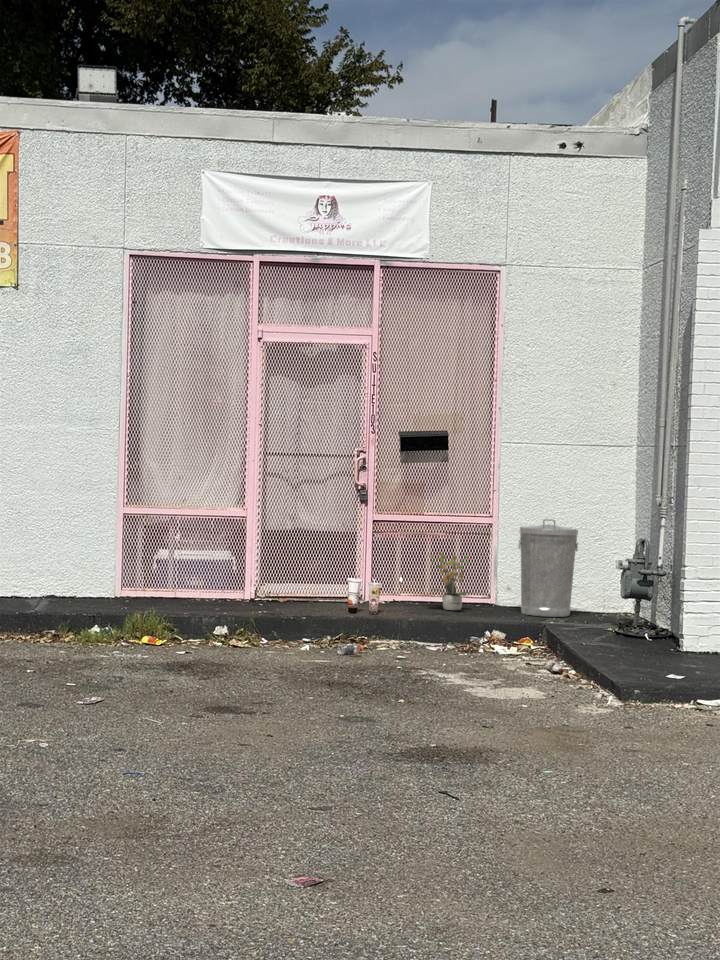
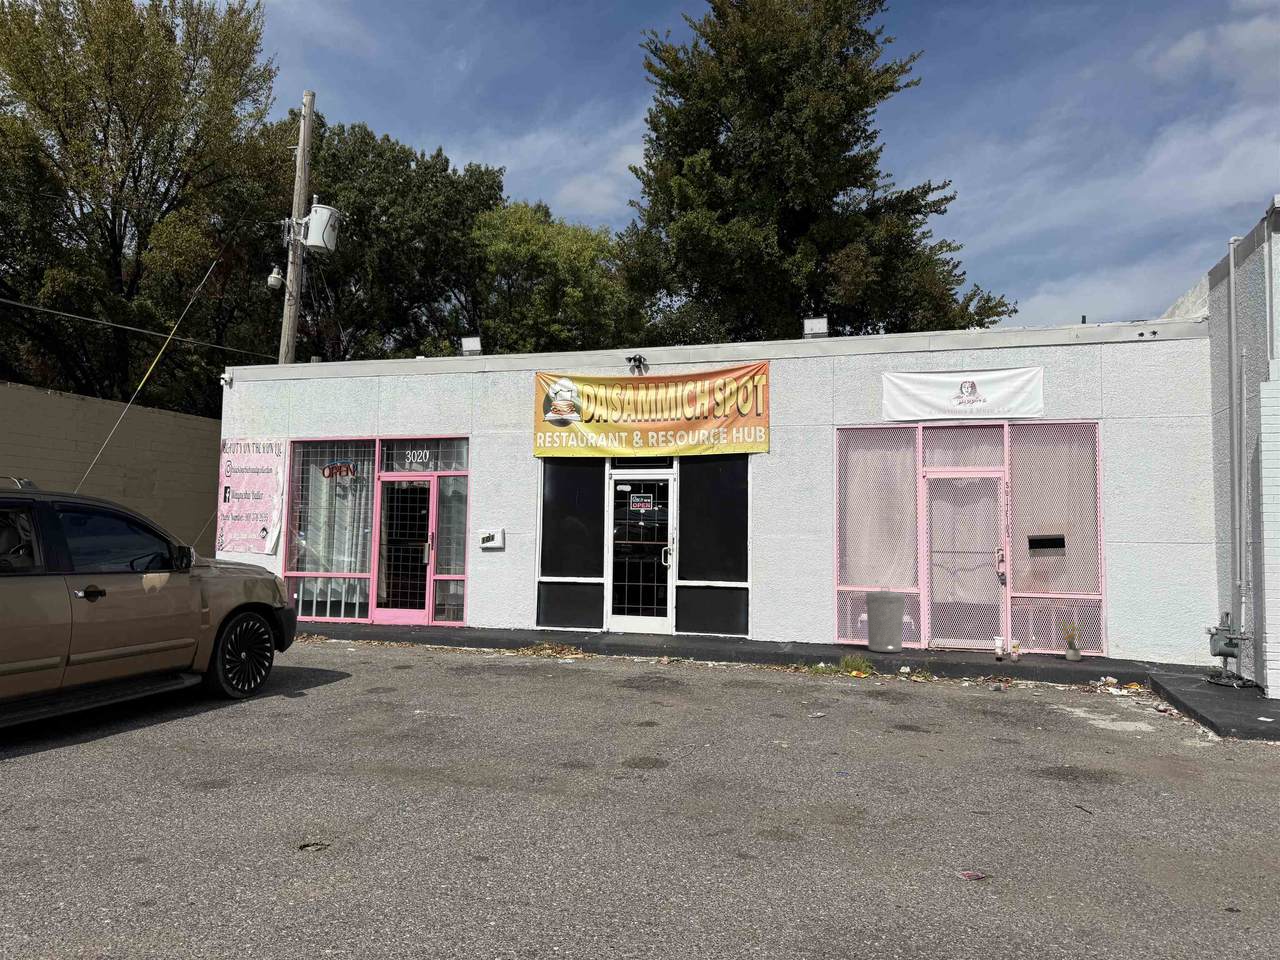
trash can: present [519,519,578,617] -> present [865,590,905,652]

